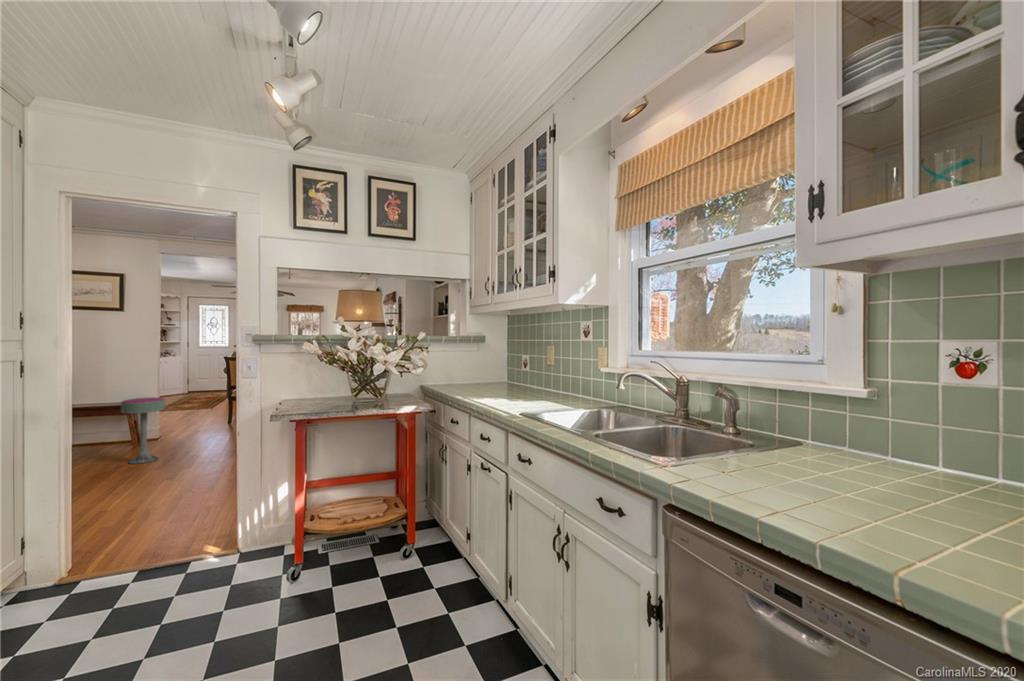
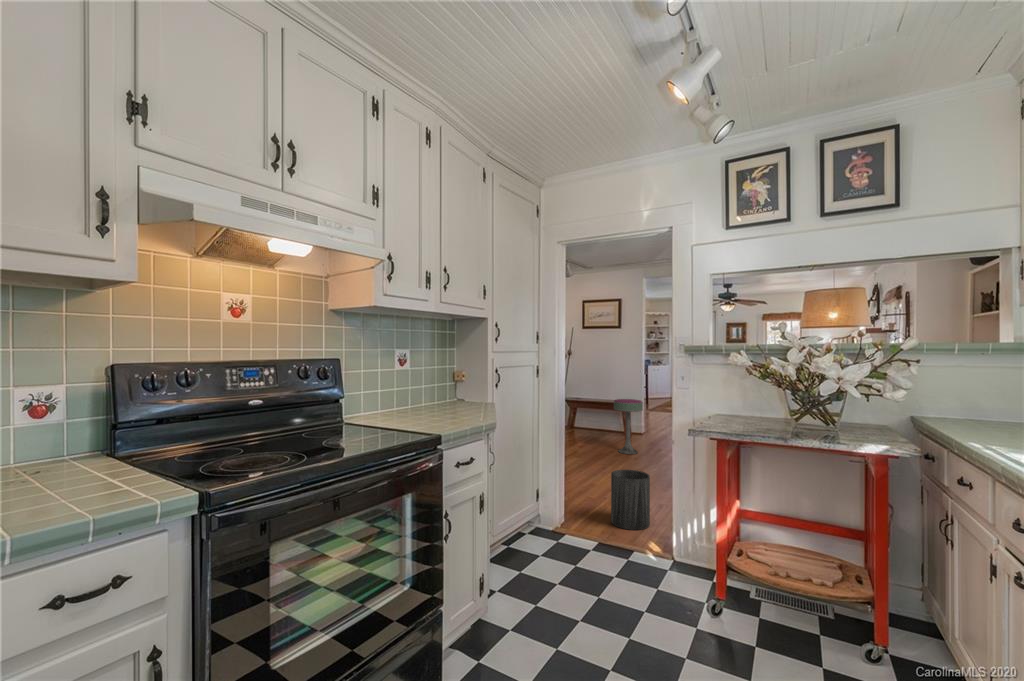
trash can: none [148,475,201,545] -> present [611,470,650,530]

